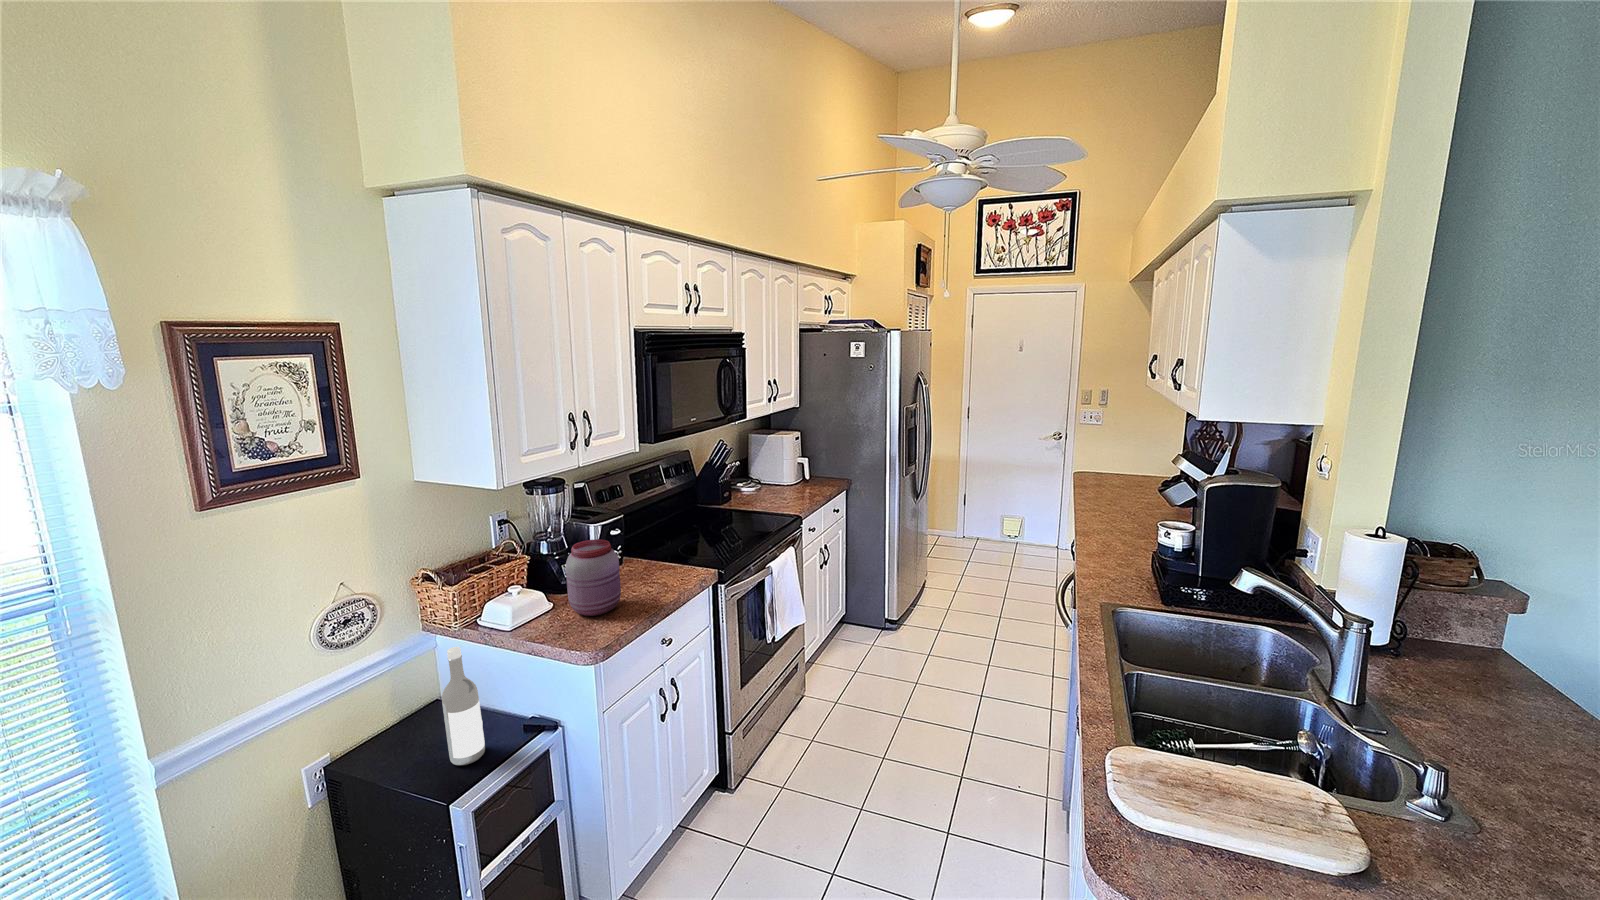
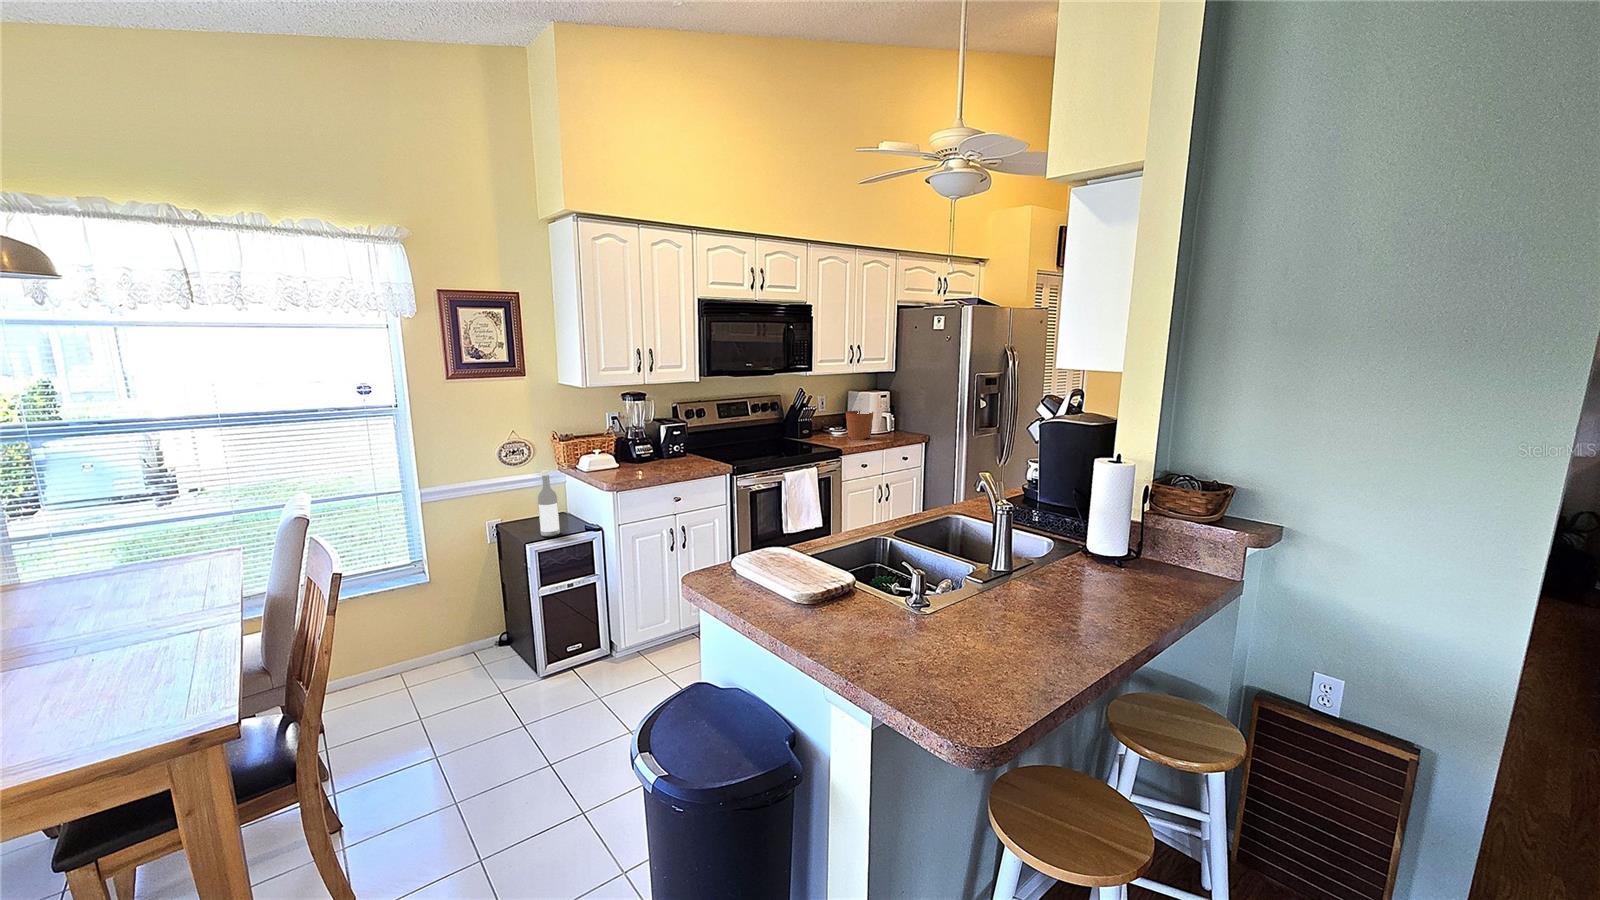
plant pot: none [763,444,797,495] -> present [846,410,874,440]
jar: present [566,539,621,616] -> none [617,427,650,473]

